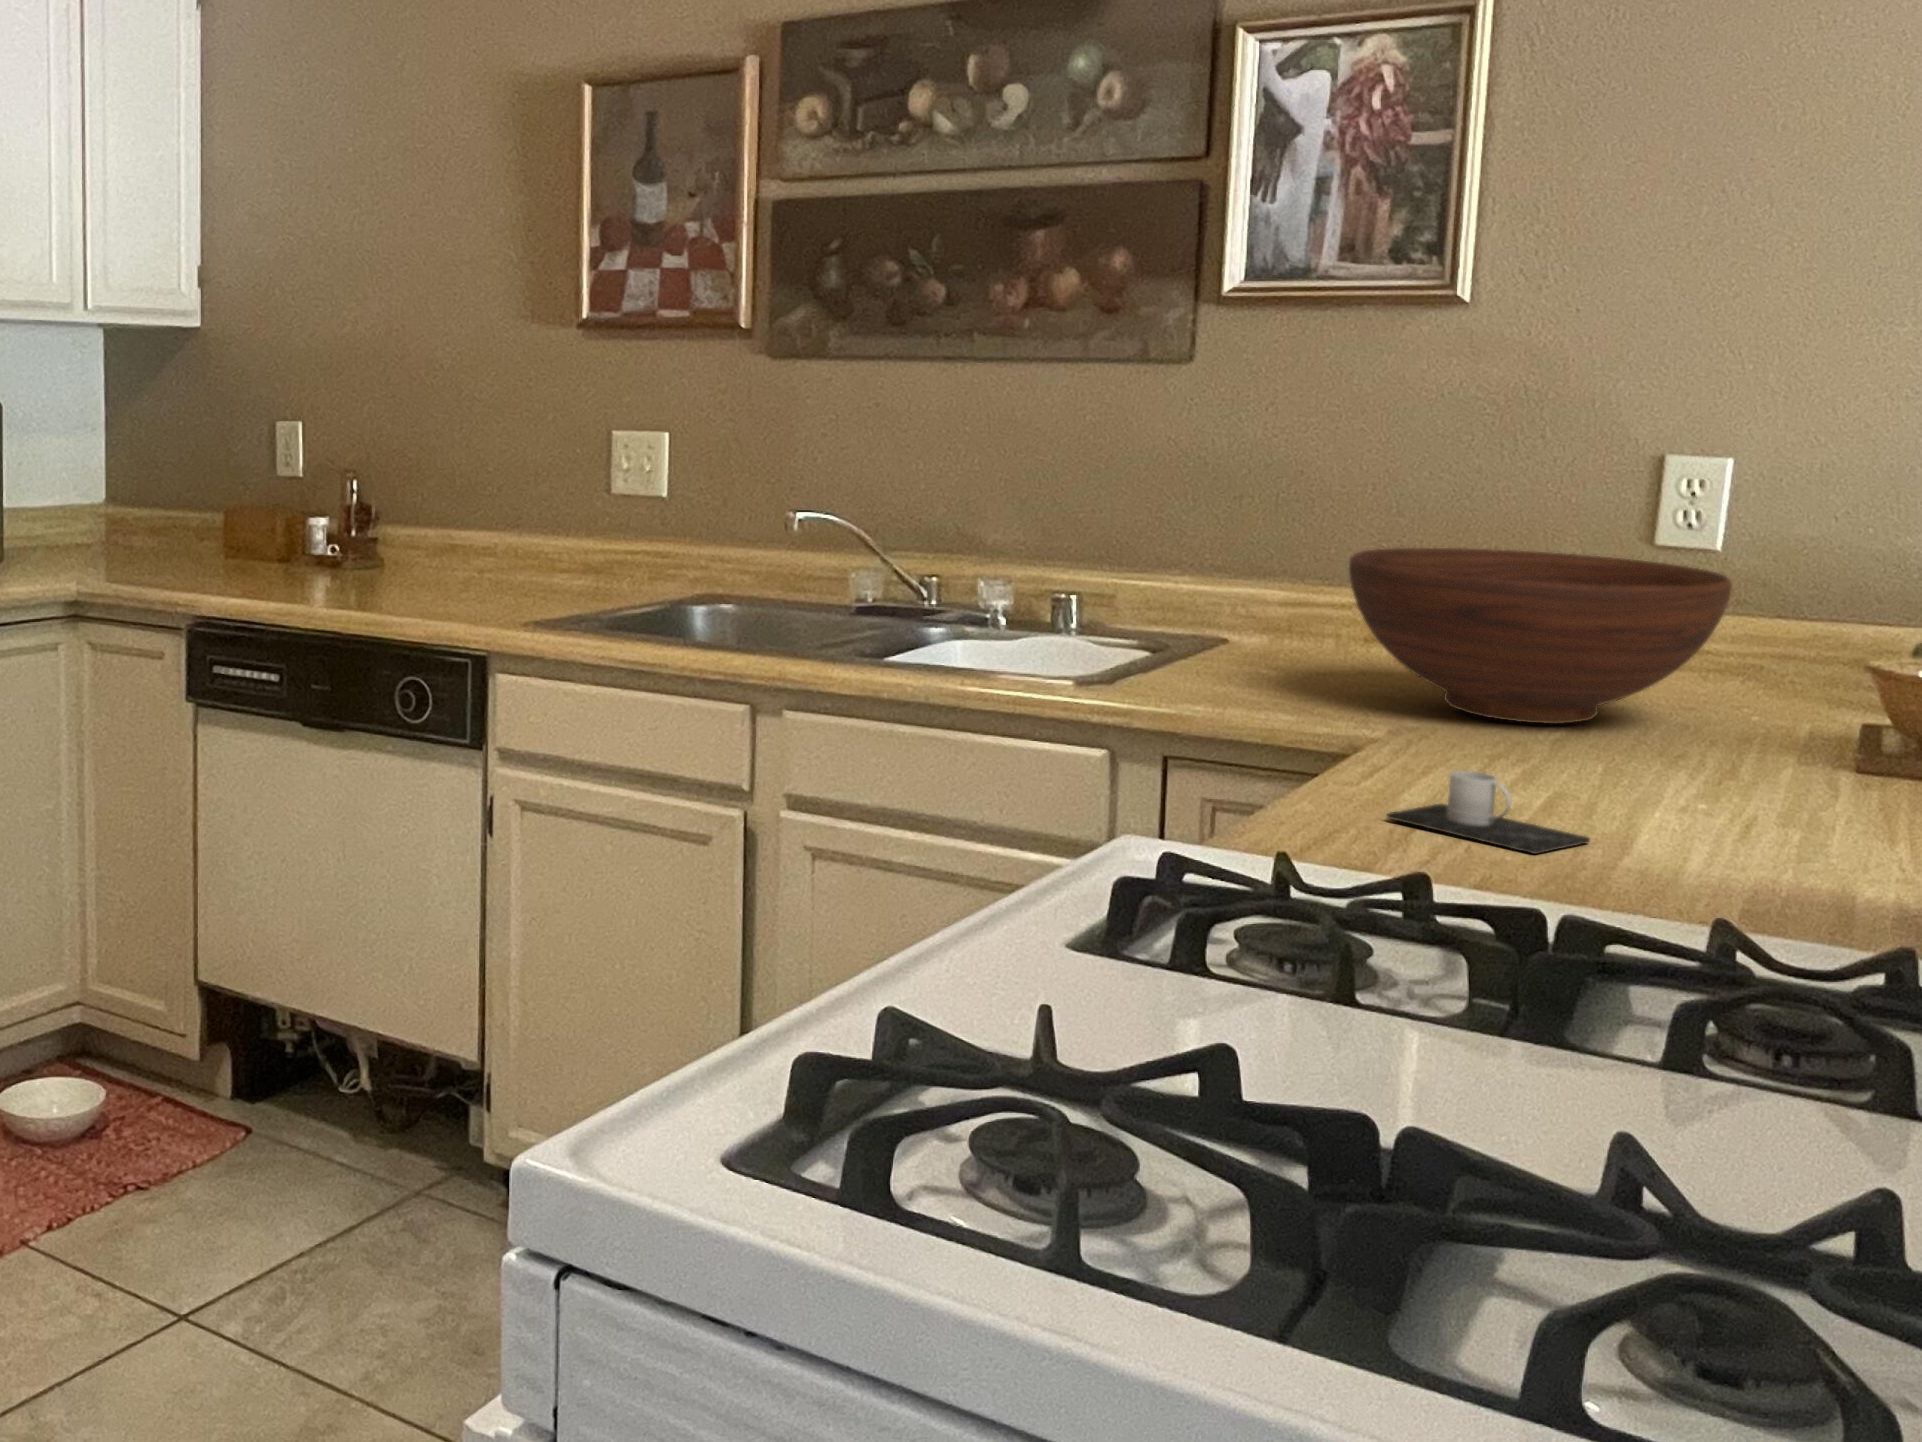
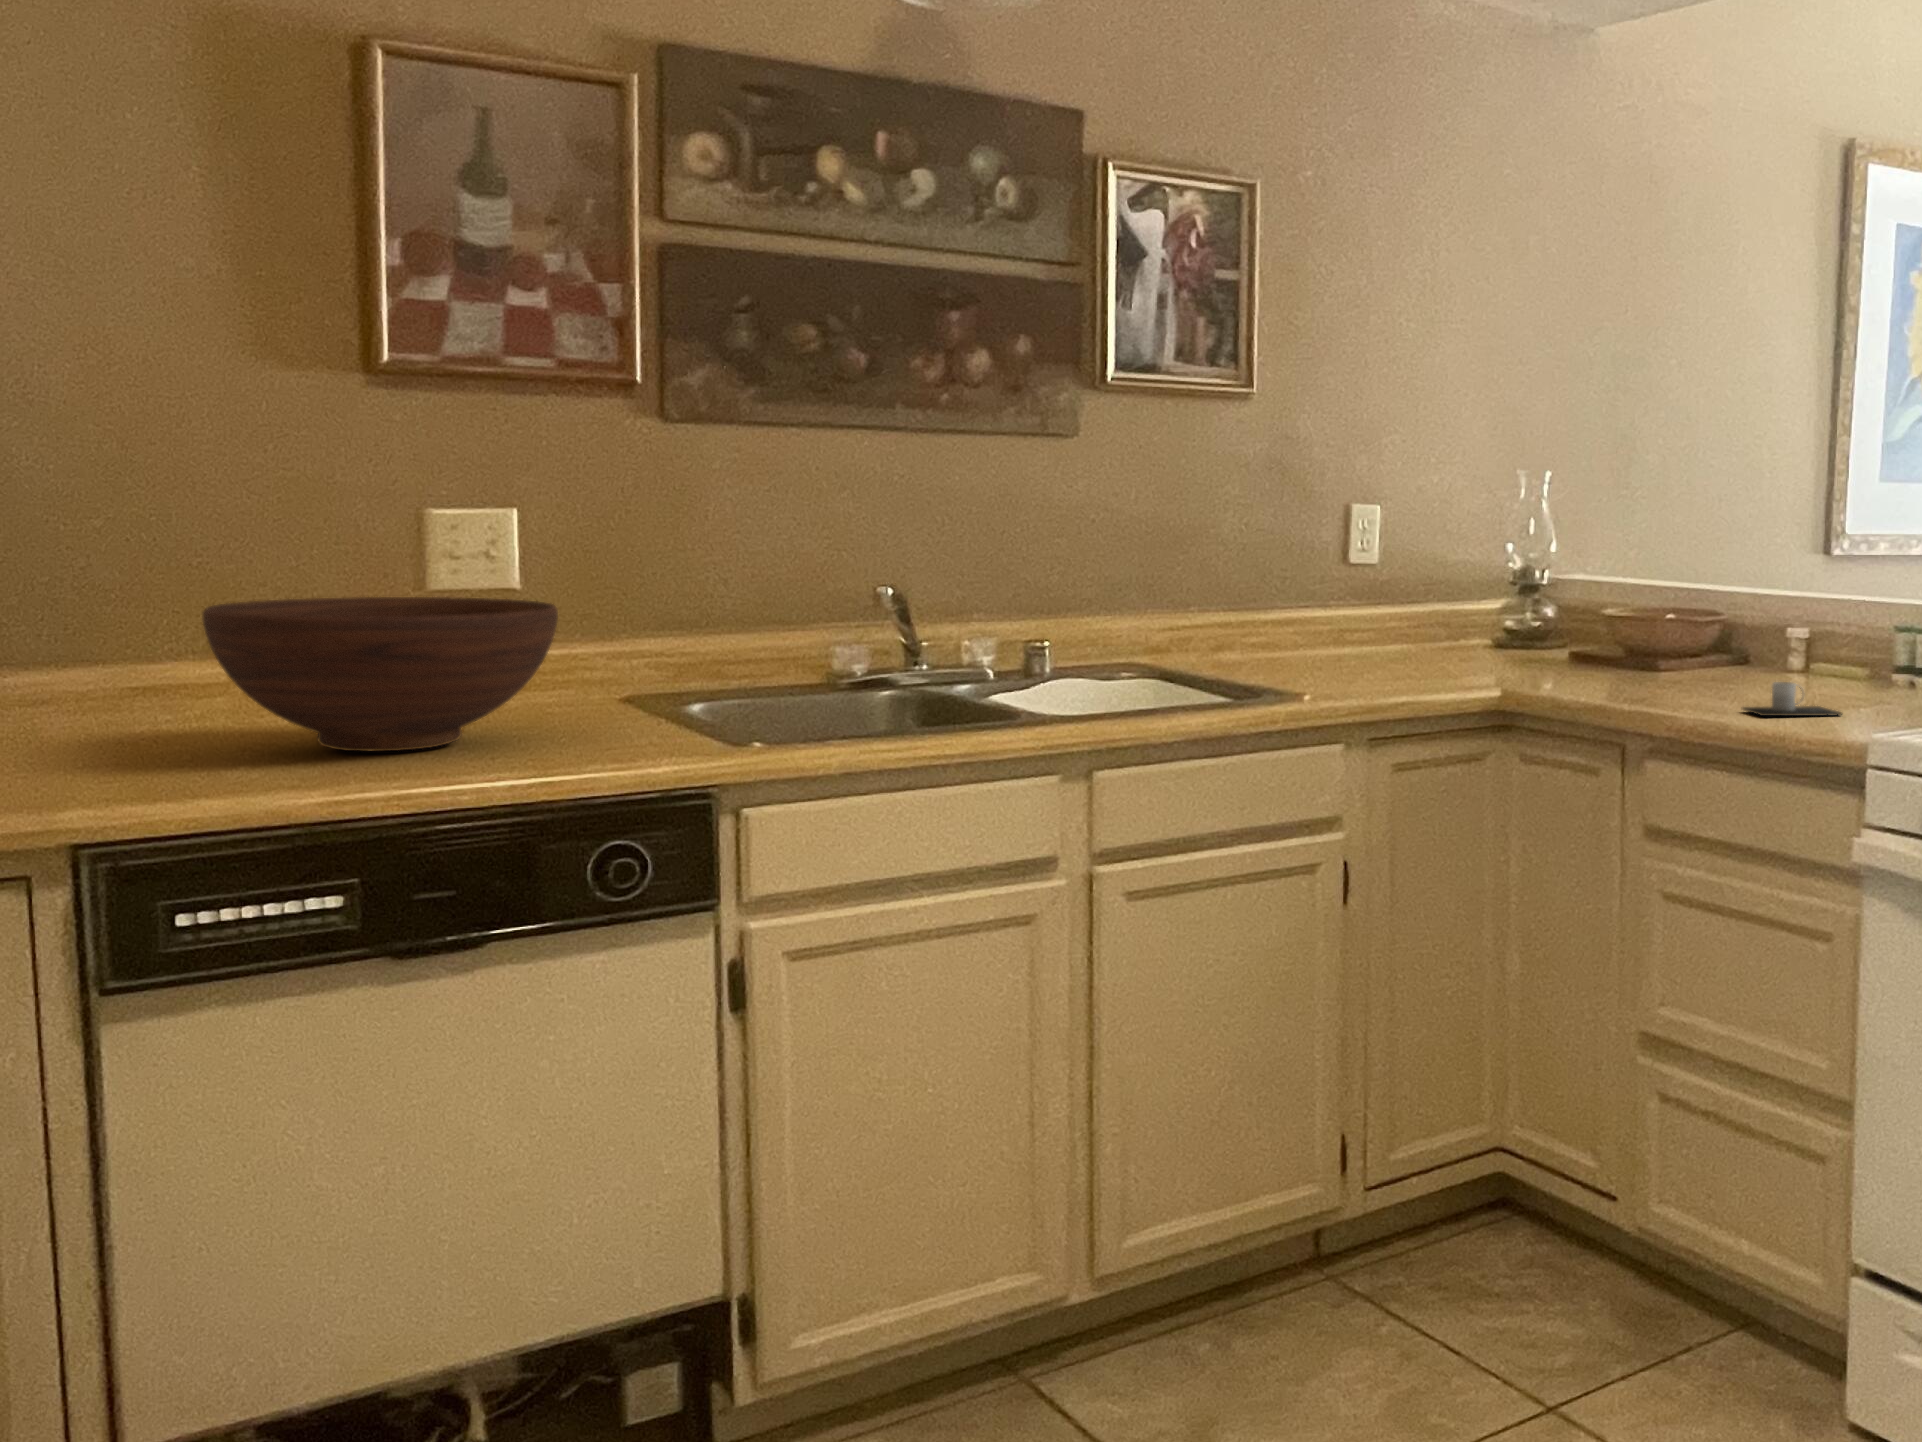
fruit bowl: present [1349,548,1732,724] -> present [202,597,558,752]

